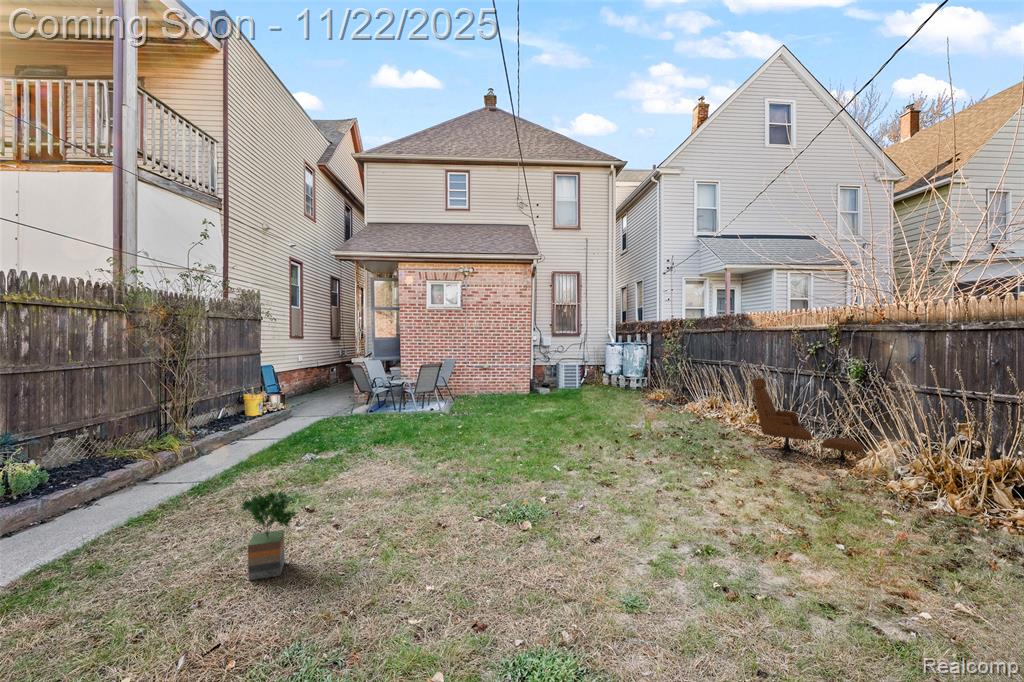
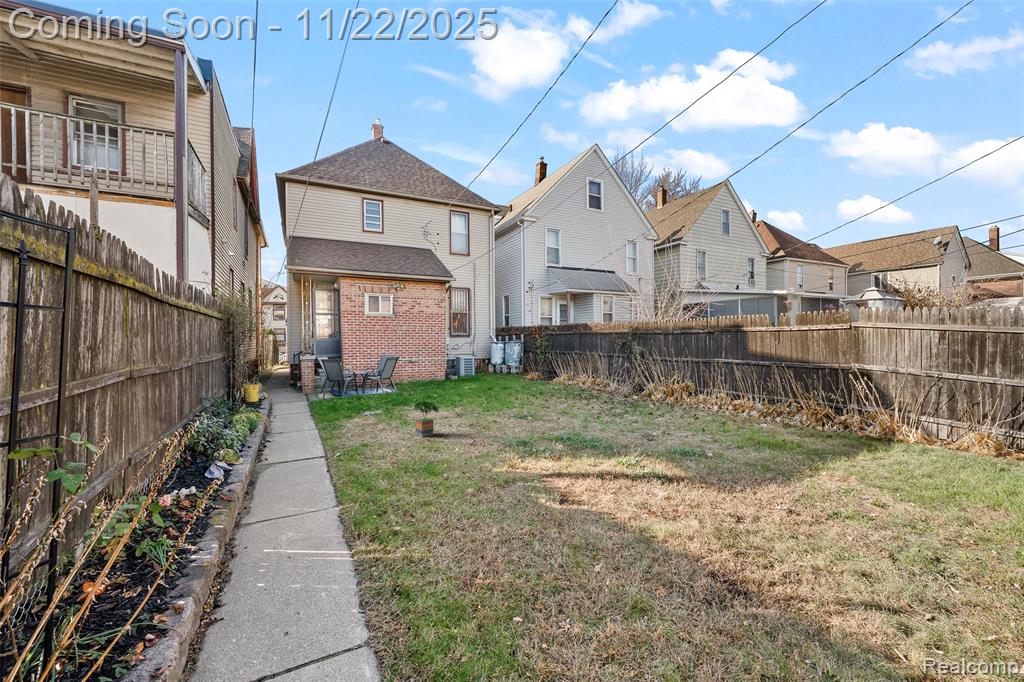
lounge chair: present [752,378,864,467] -> none [599,357,649,399]

